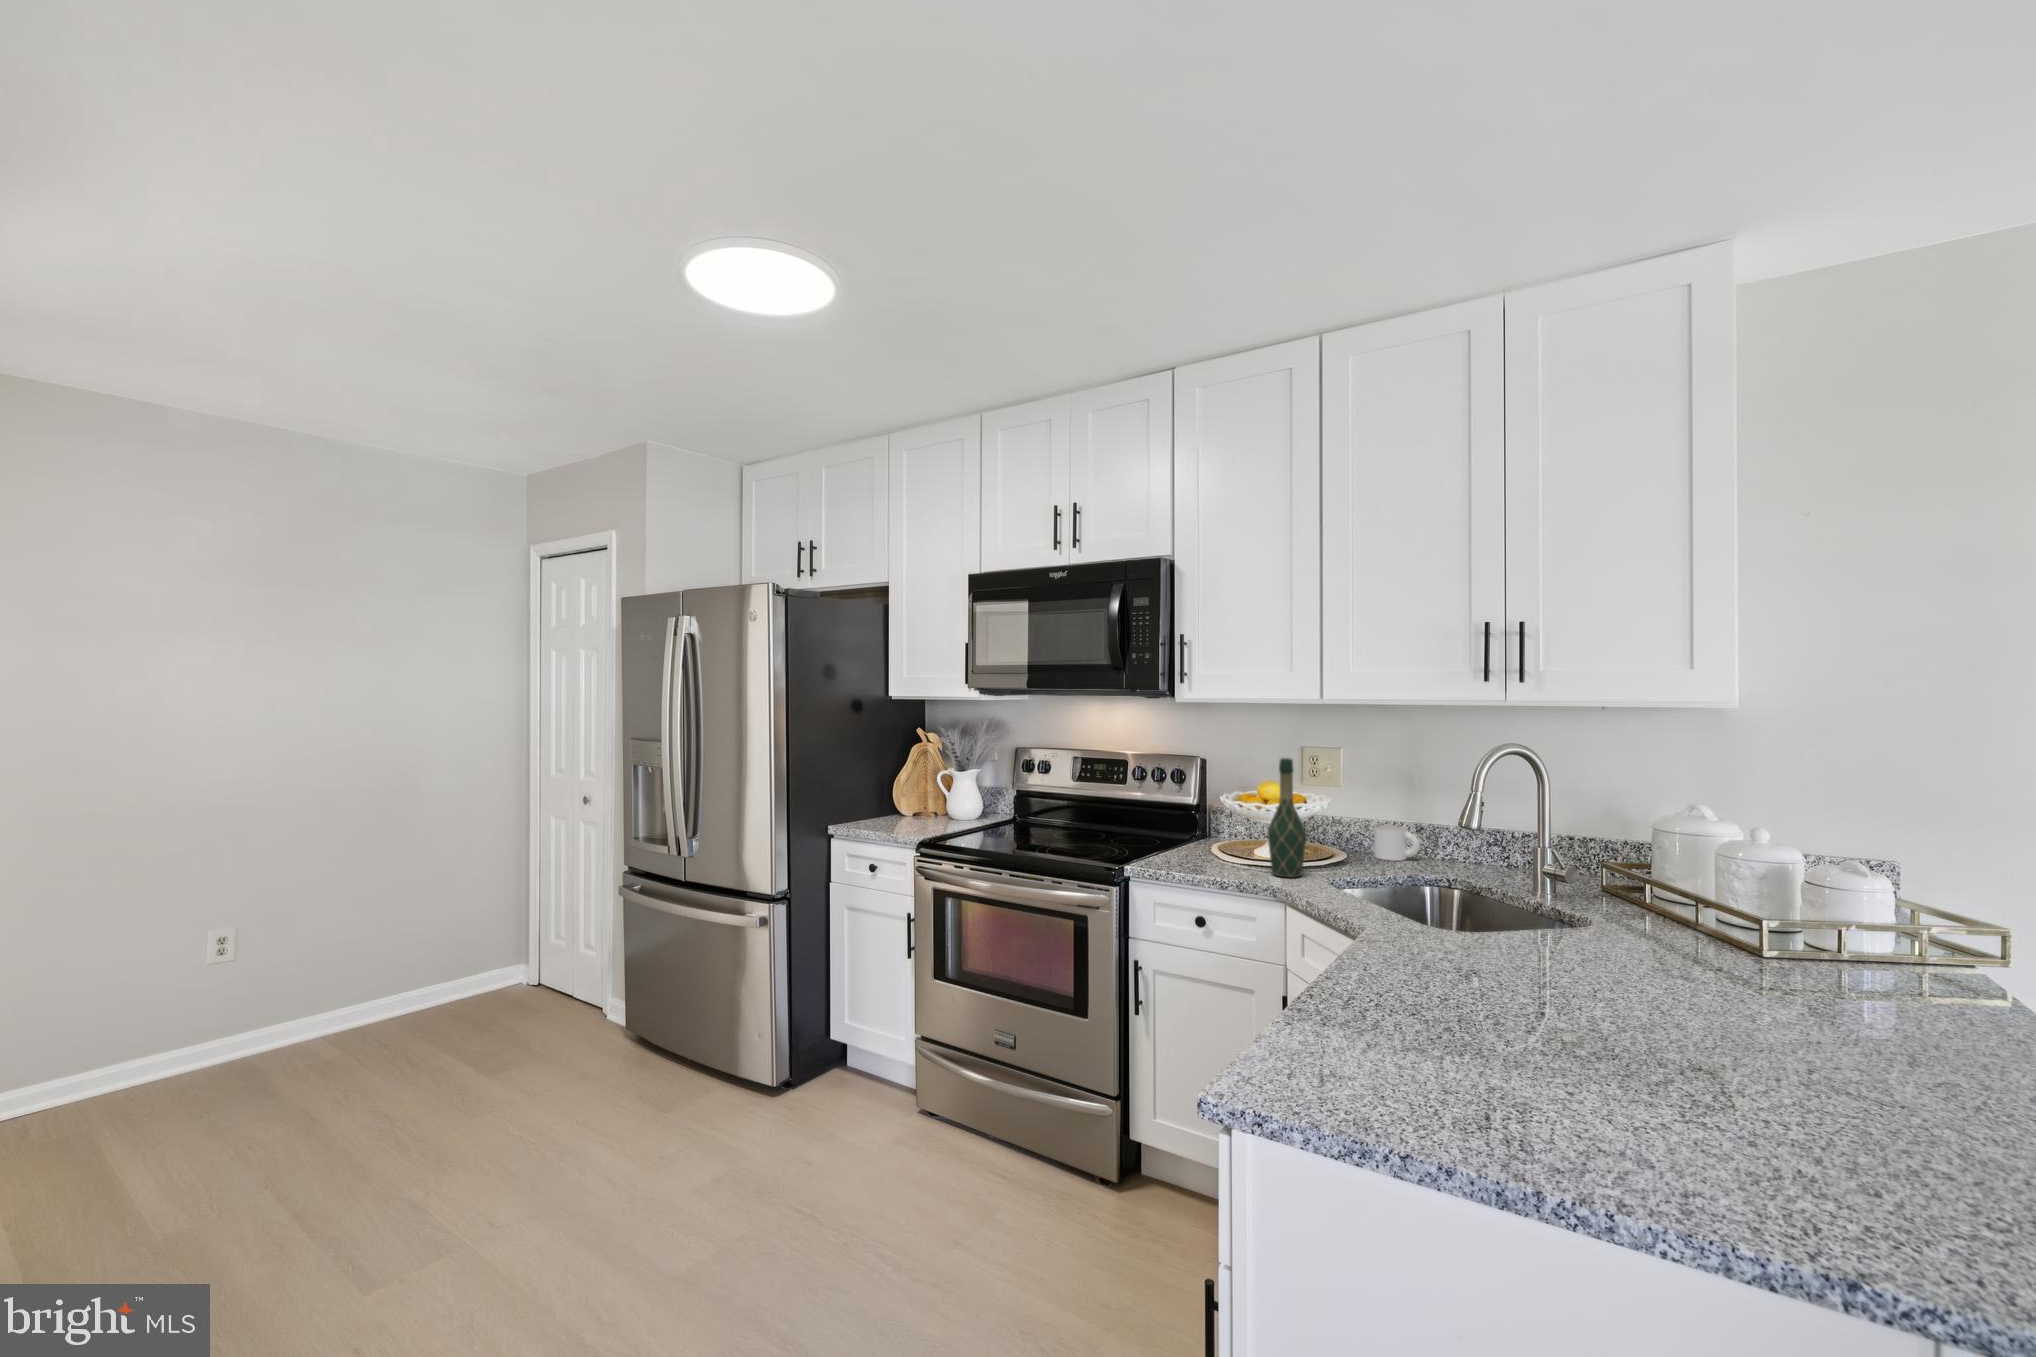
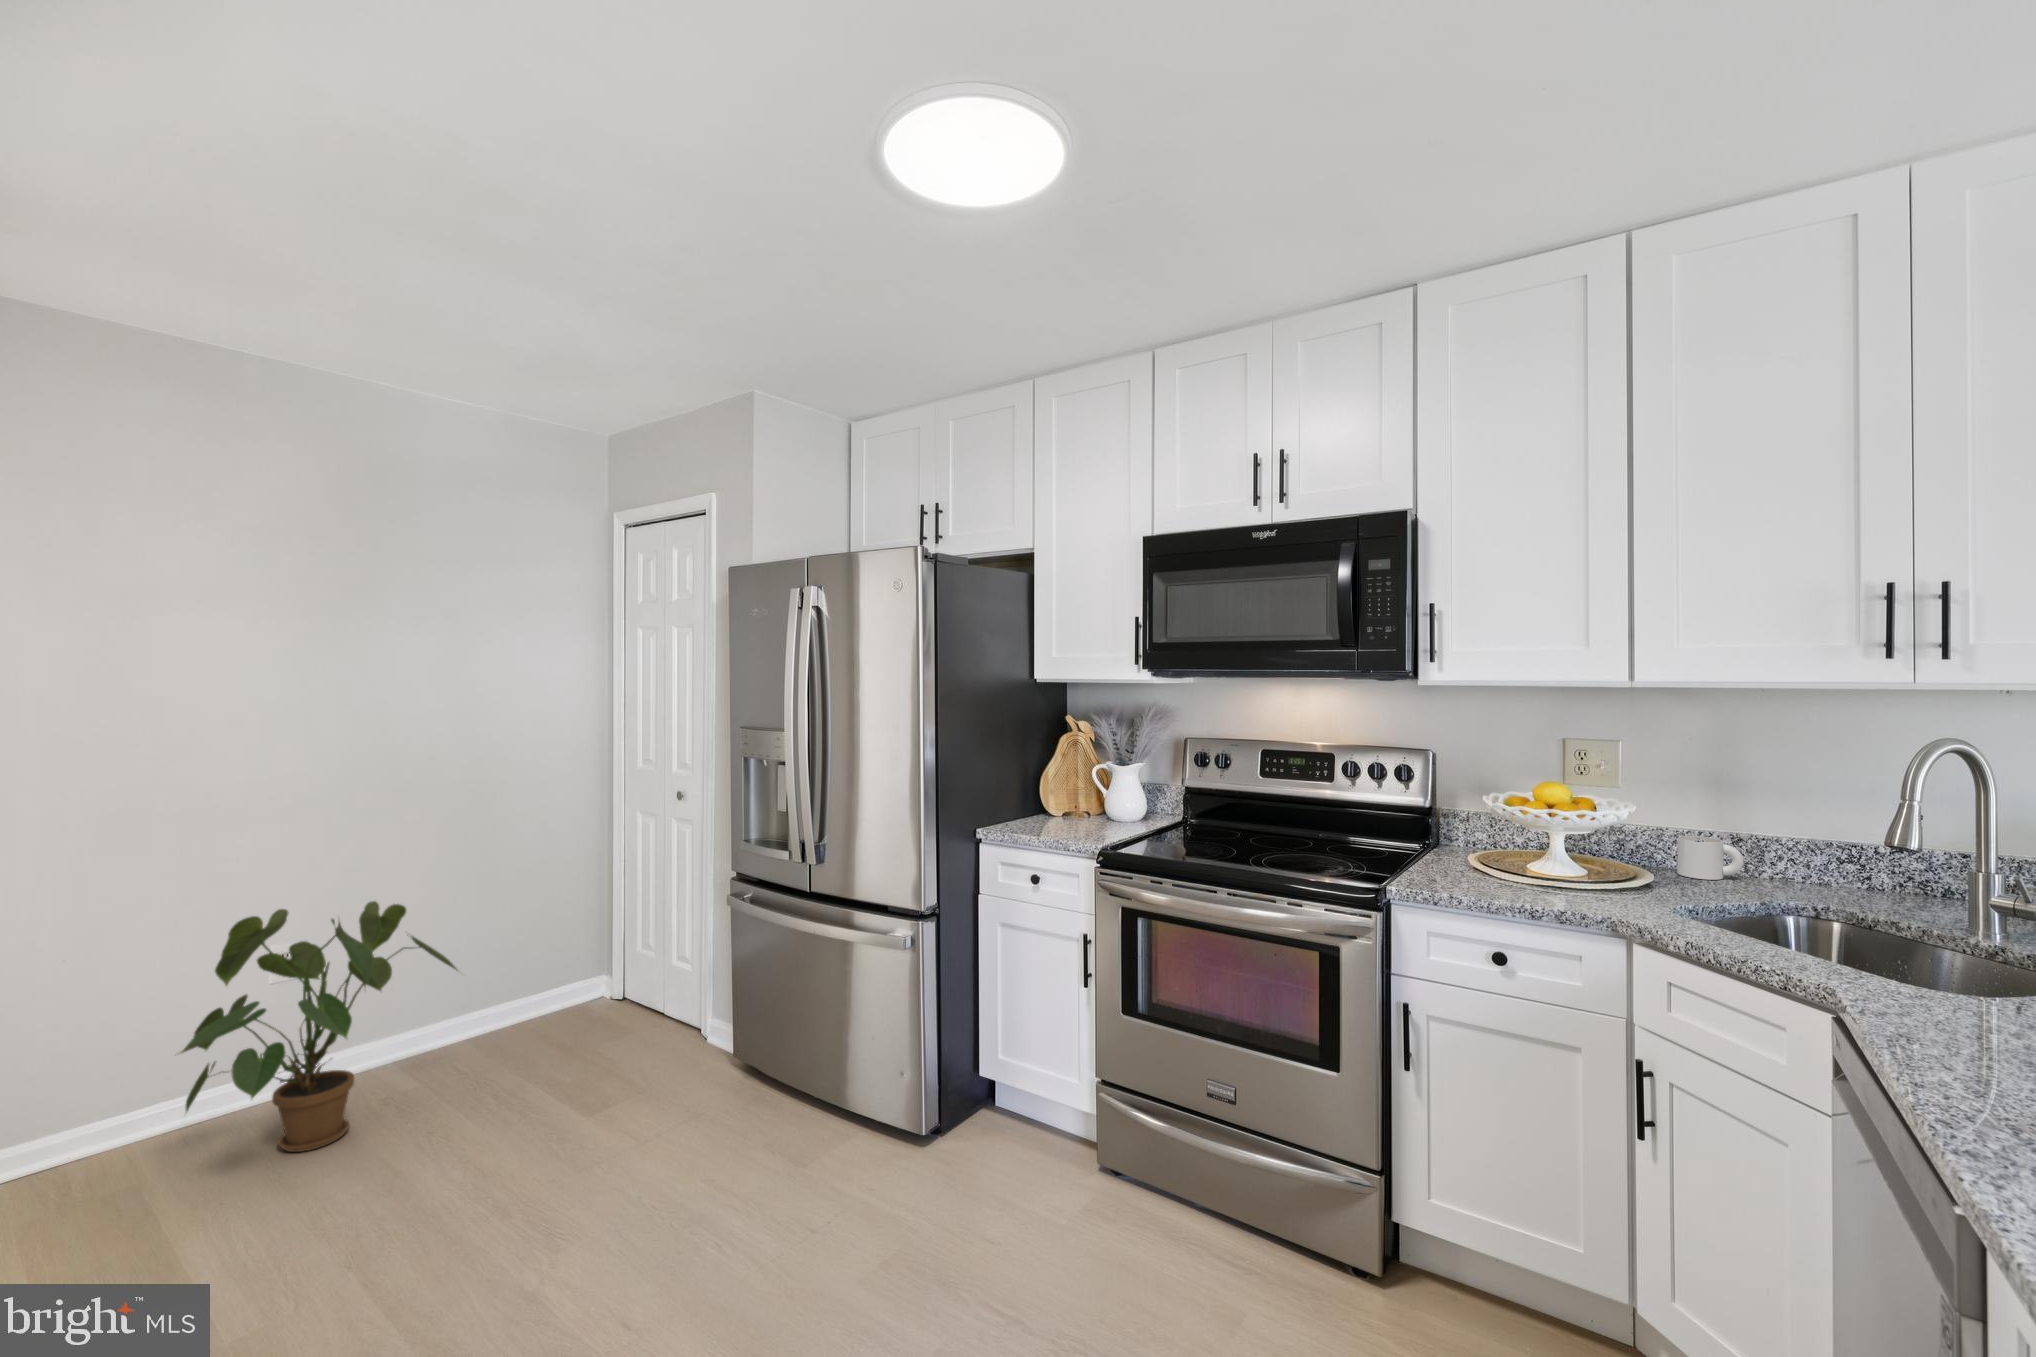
wine bottle: present [1267,758,1306,877] -> none [1575,755,1630,903]
house plant: none [109,893,380,1110] -> present [180,901,457,1152]

